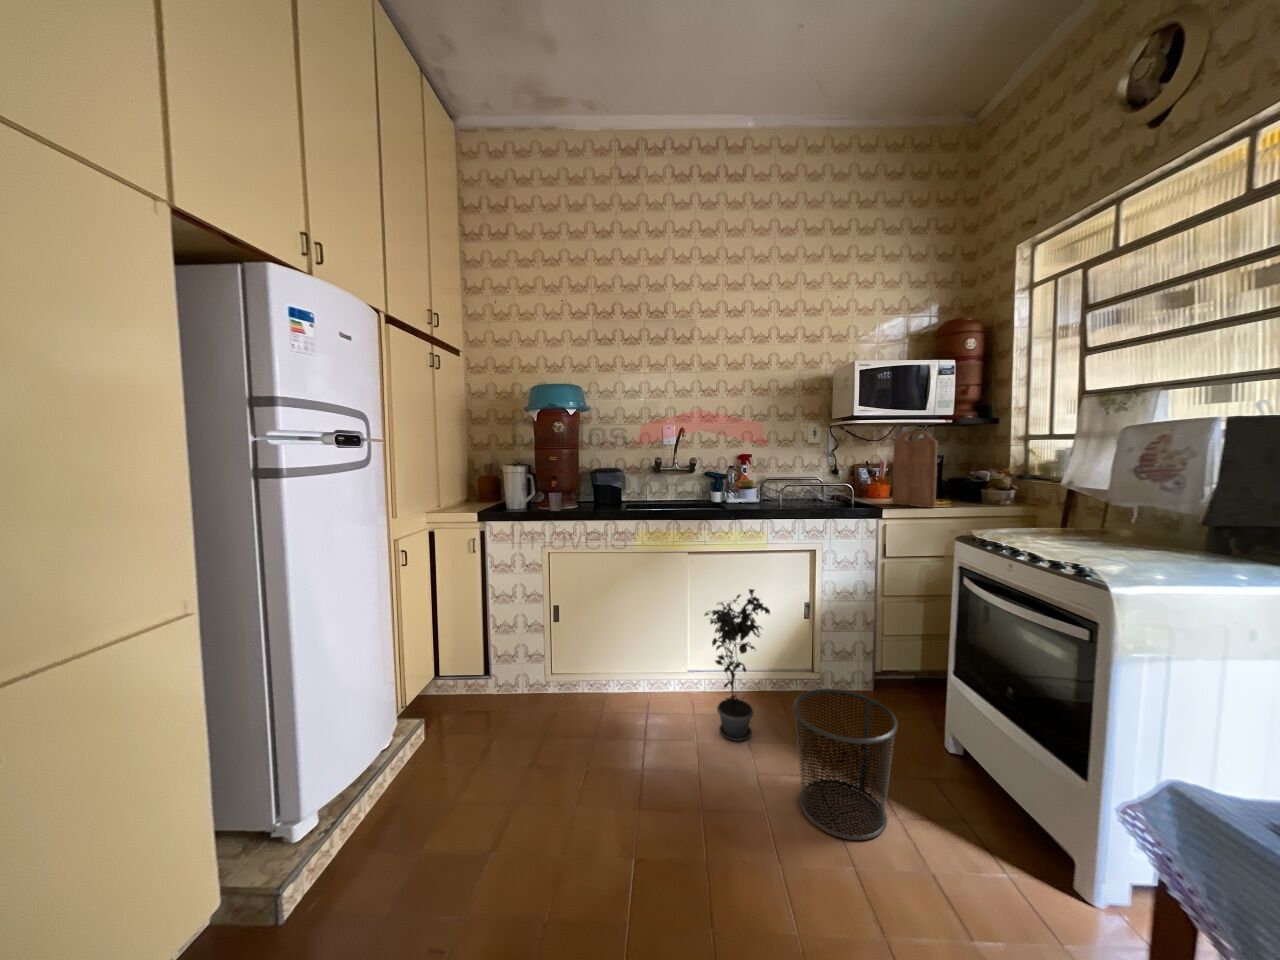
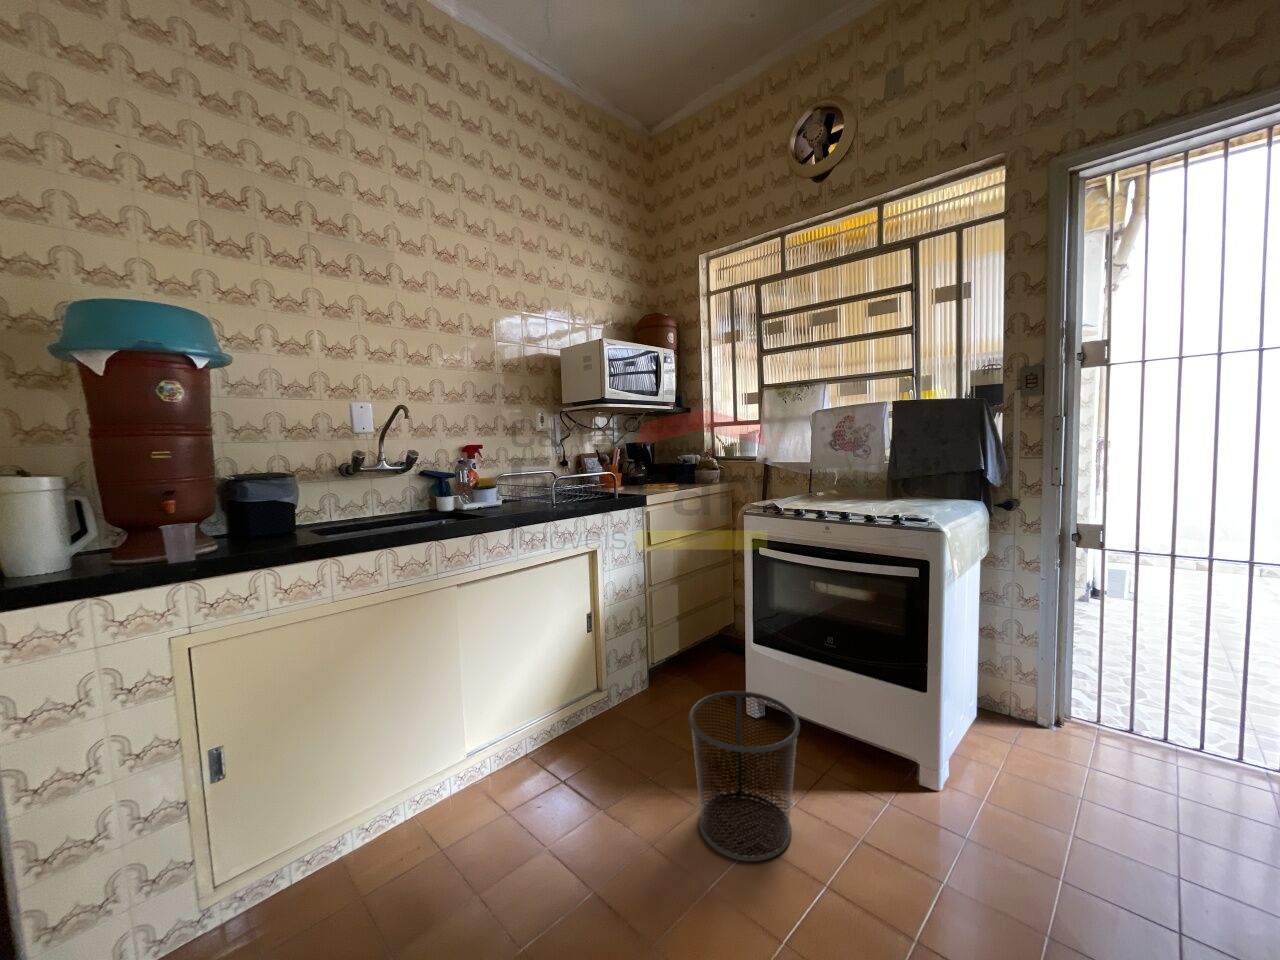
cutting board: present [892,430,937,508] -> none [638,415,683,490]
potted plant: present [705,589,770,741] -> none [527,610,618,820]

